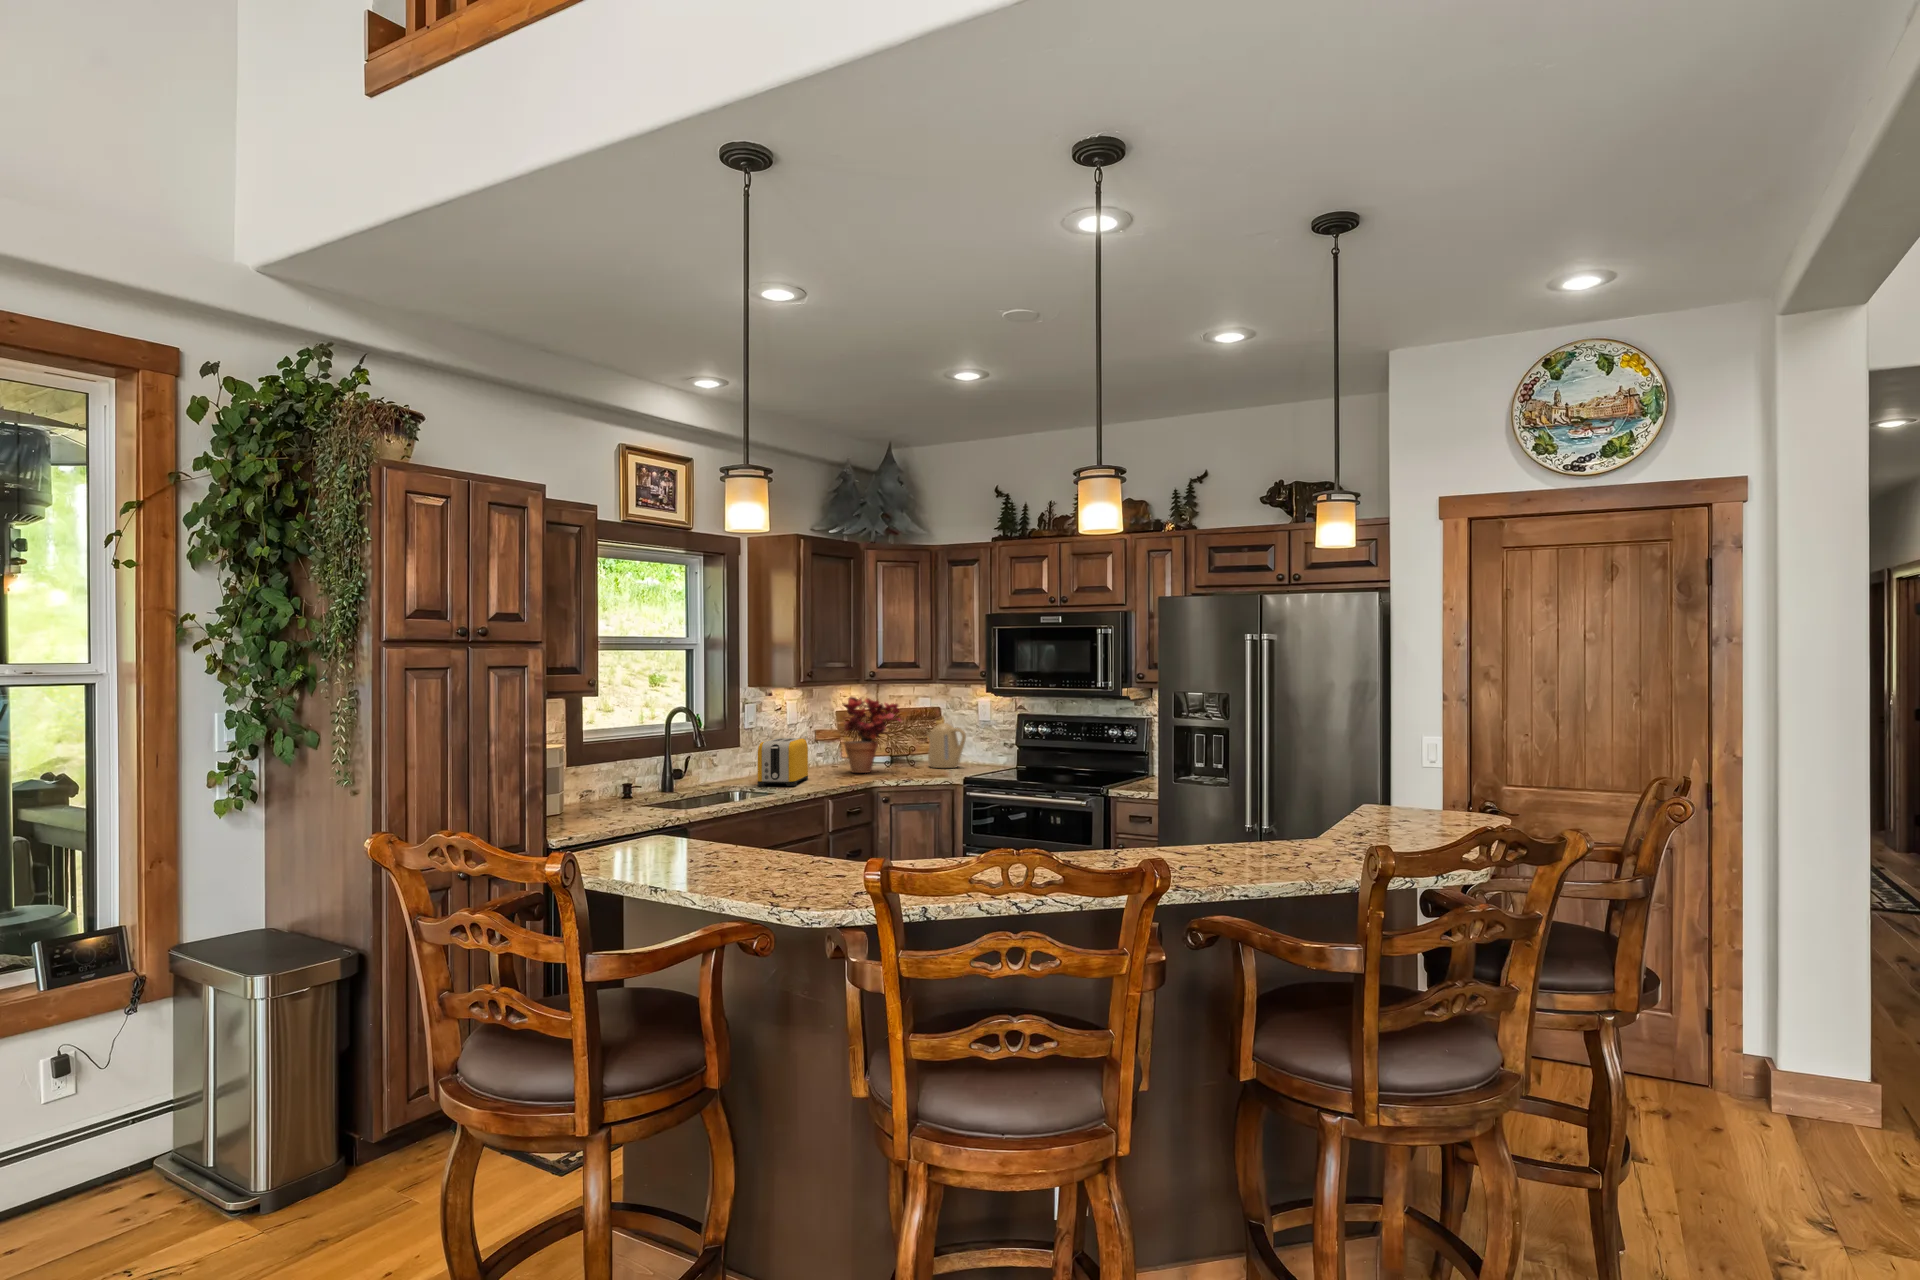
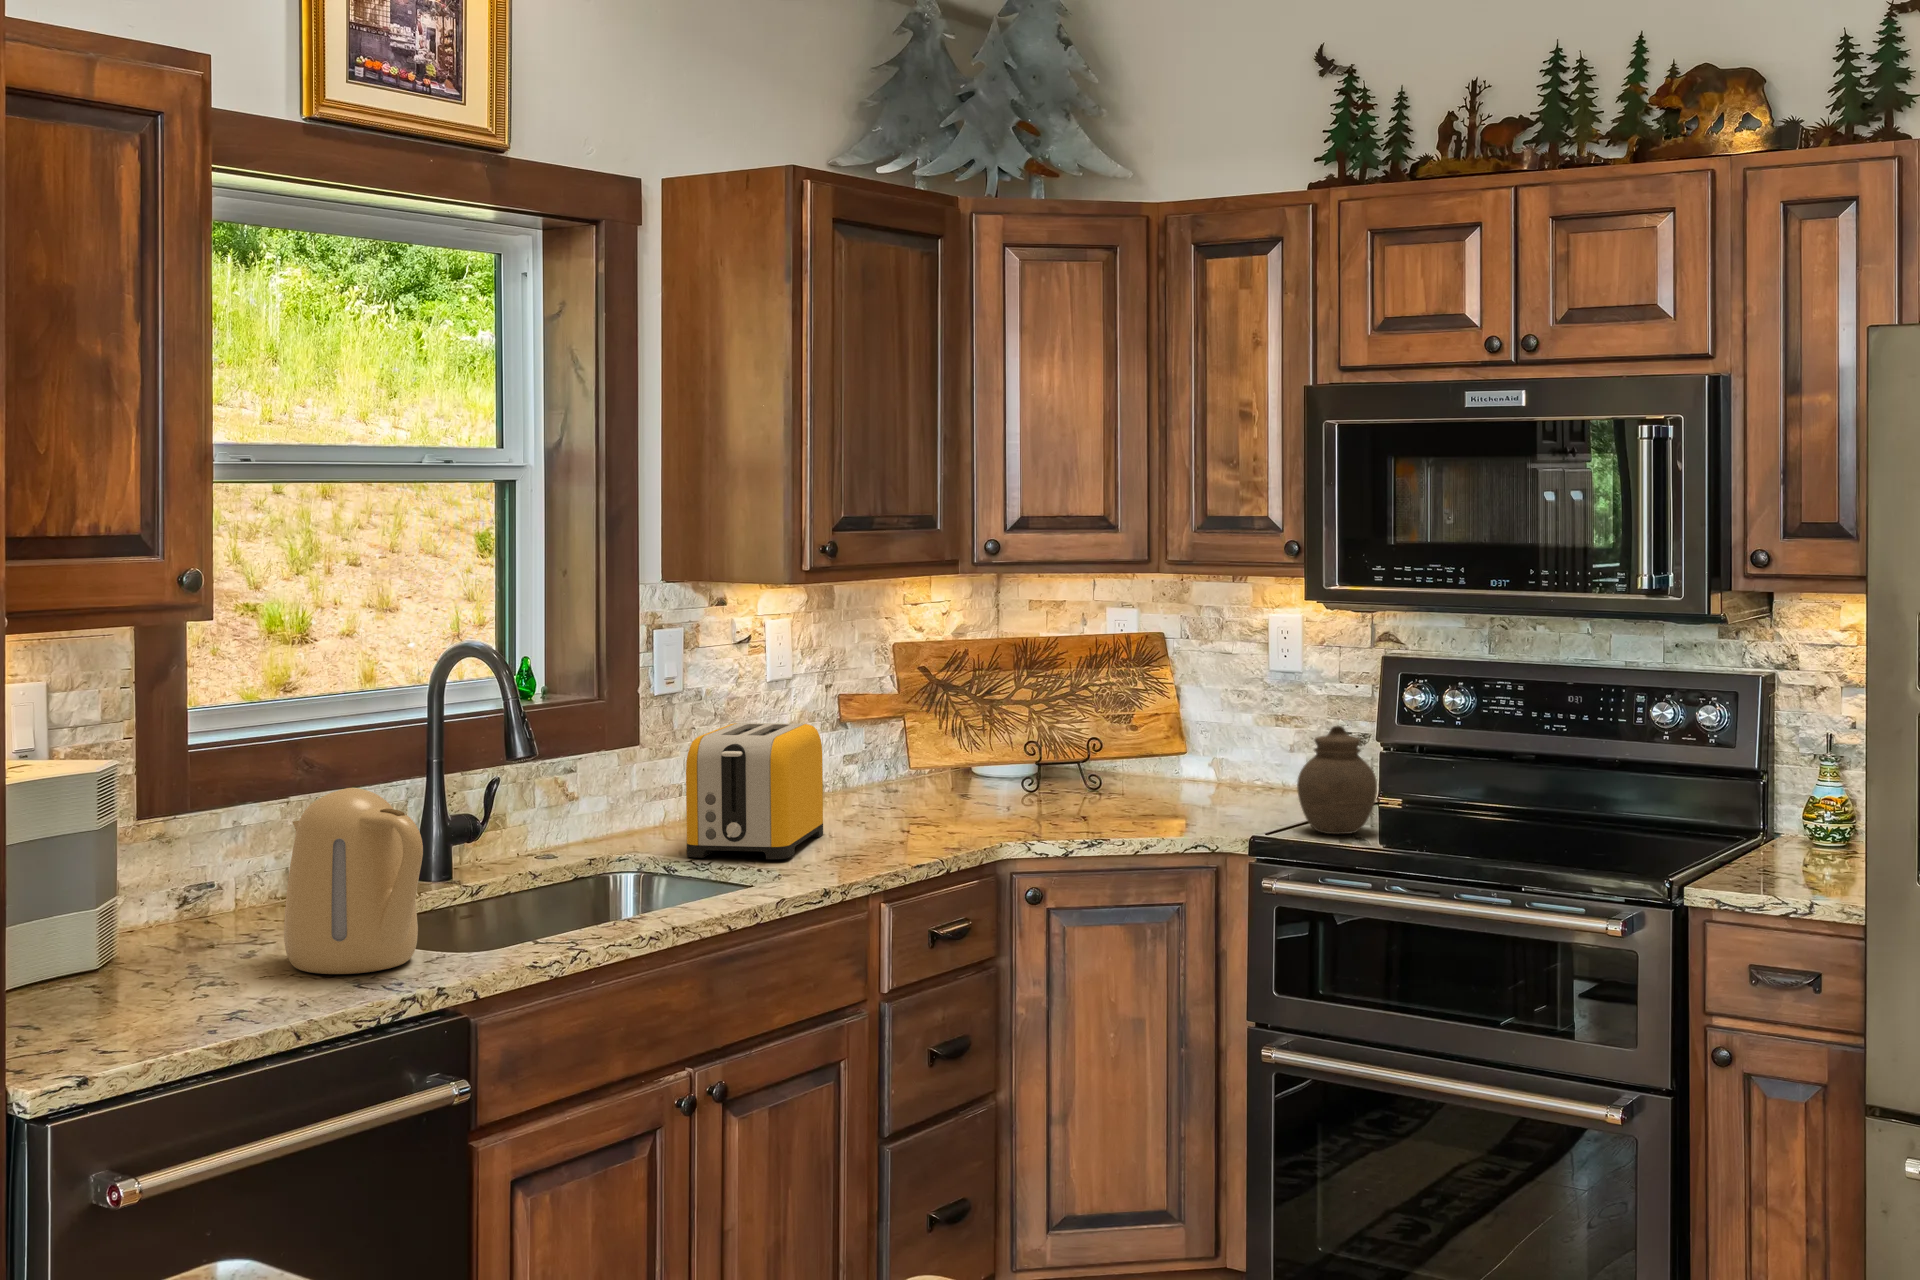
potted plant: present [843,697,901,773] -> none [913,607,1071,813]
kettle: present [927,723,966,768] -> present [284,788,423,974]
jar: none [984,738,1013,778] -> present [1297,726,1377,834]

